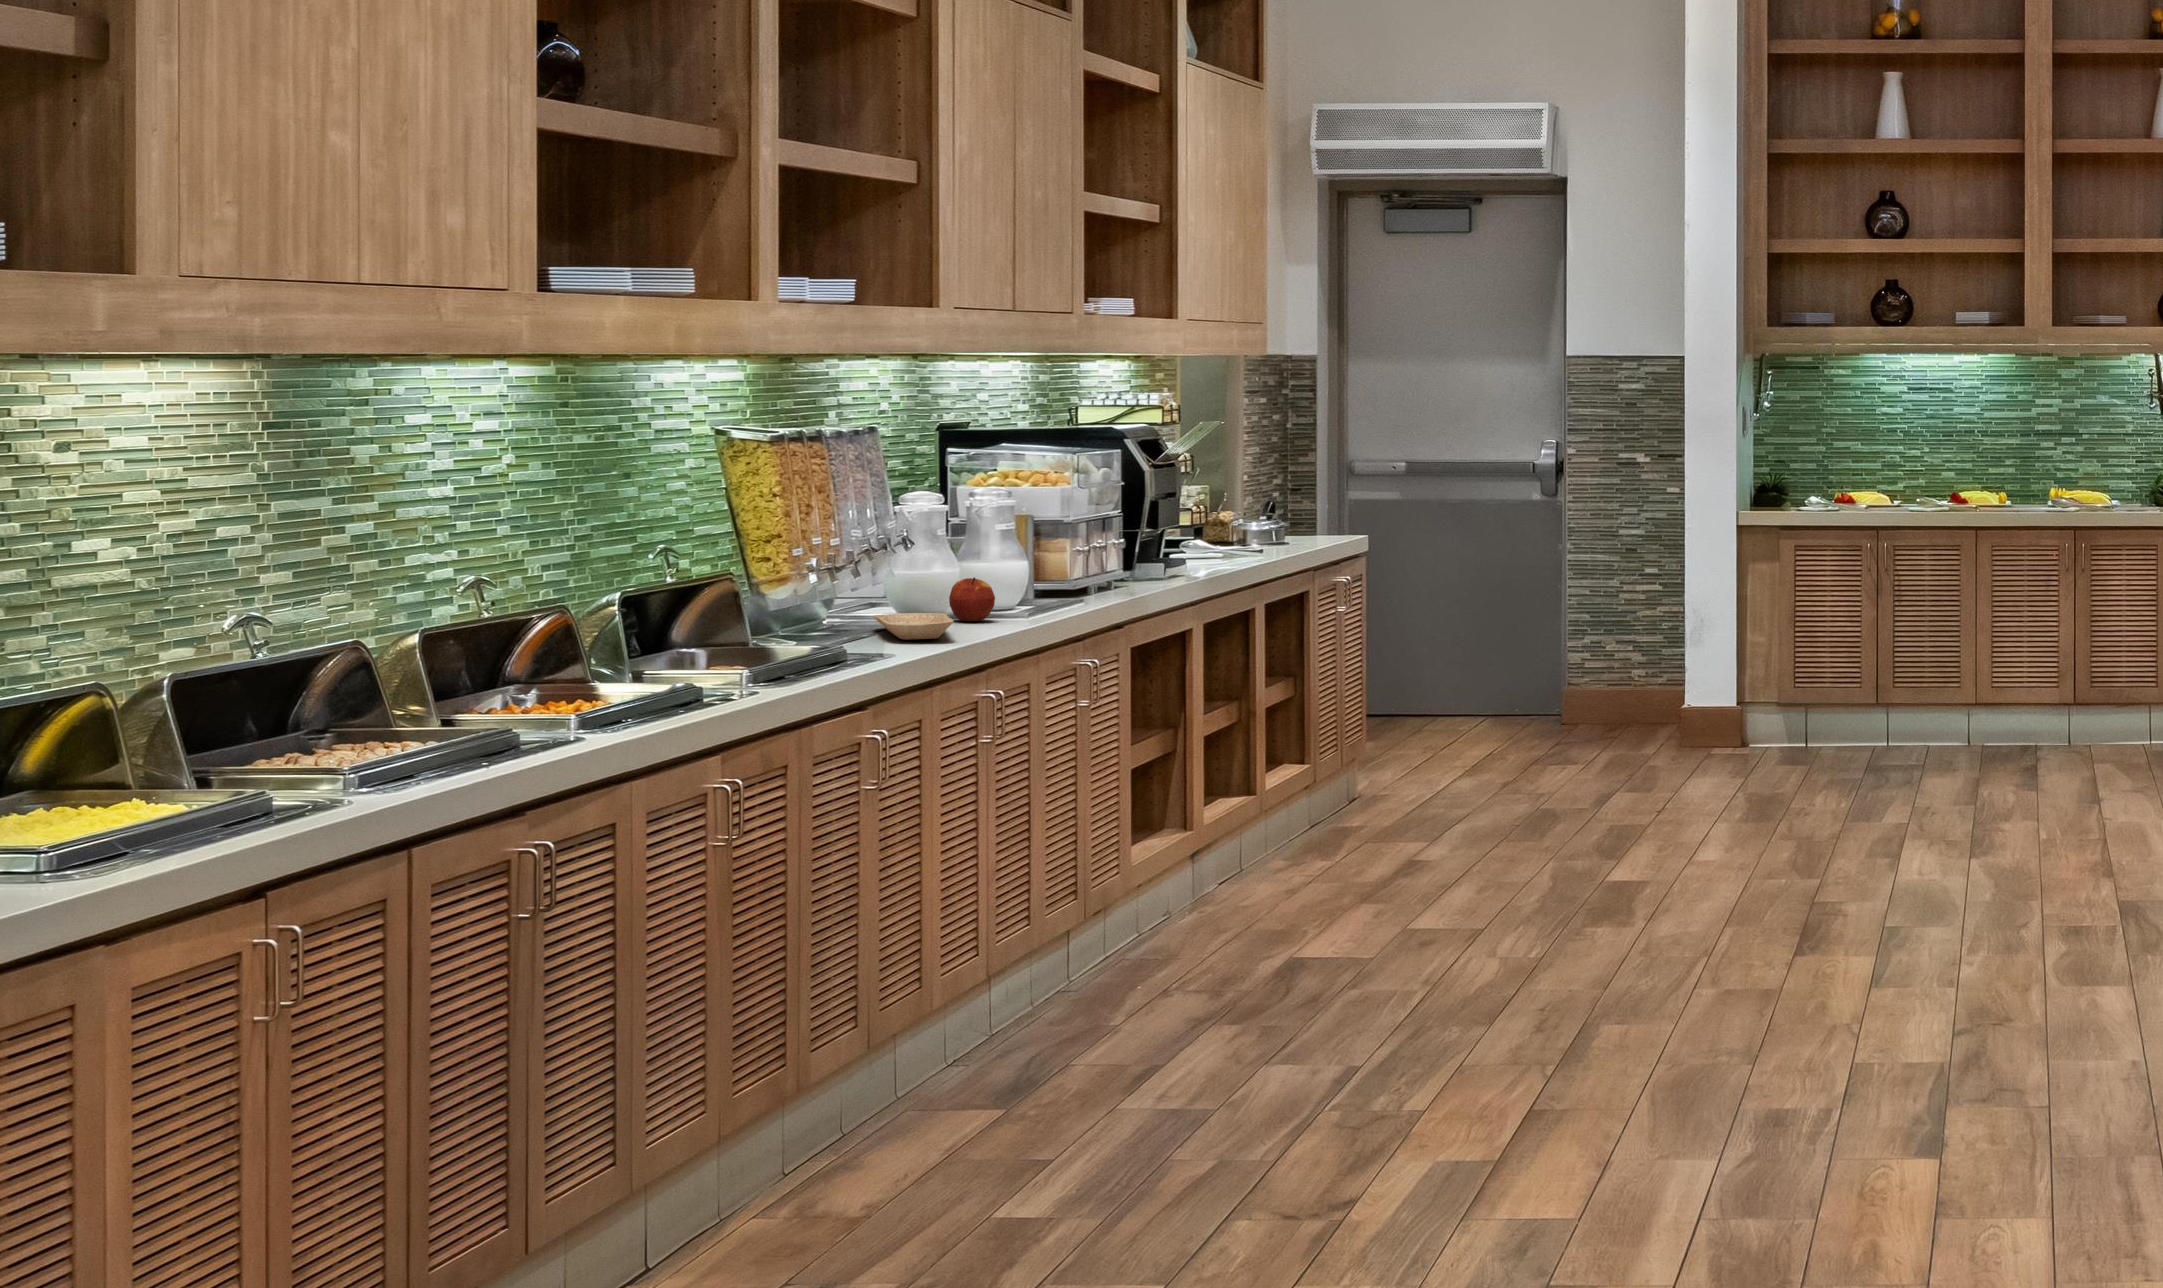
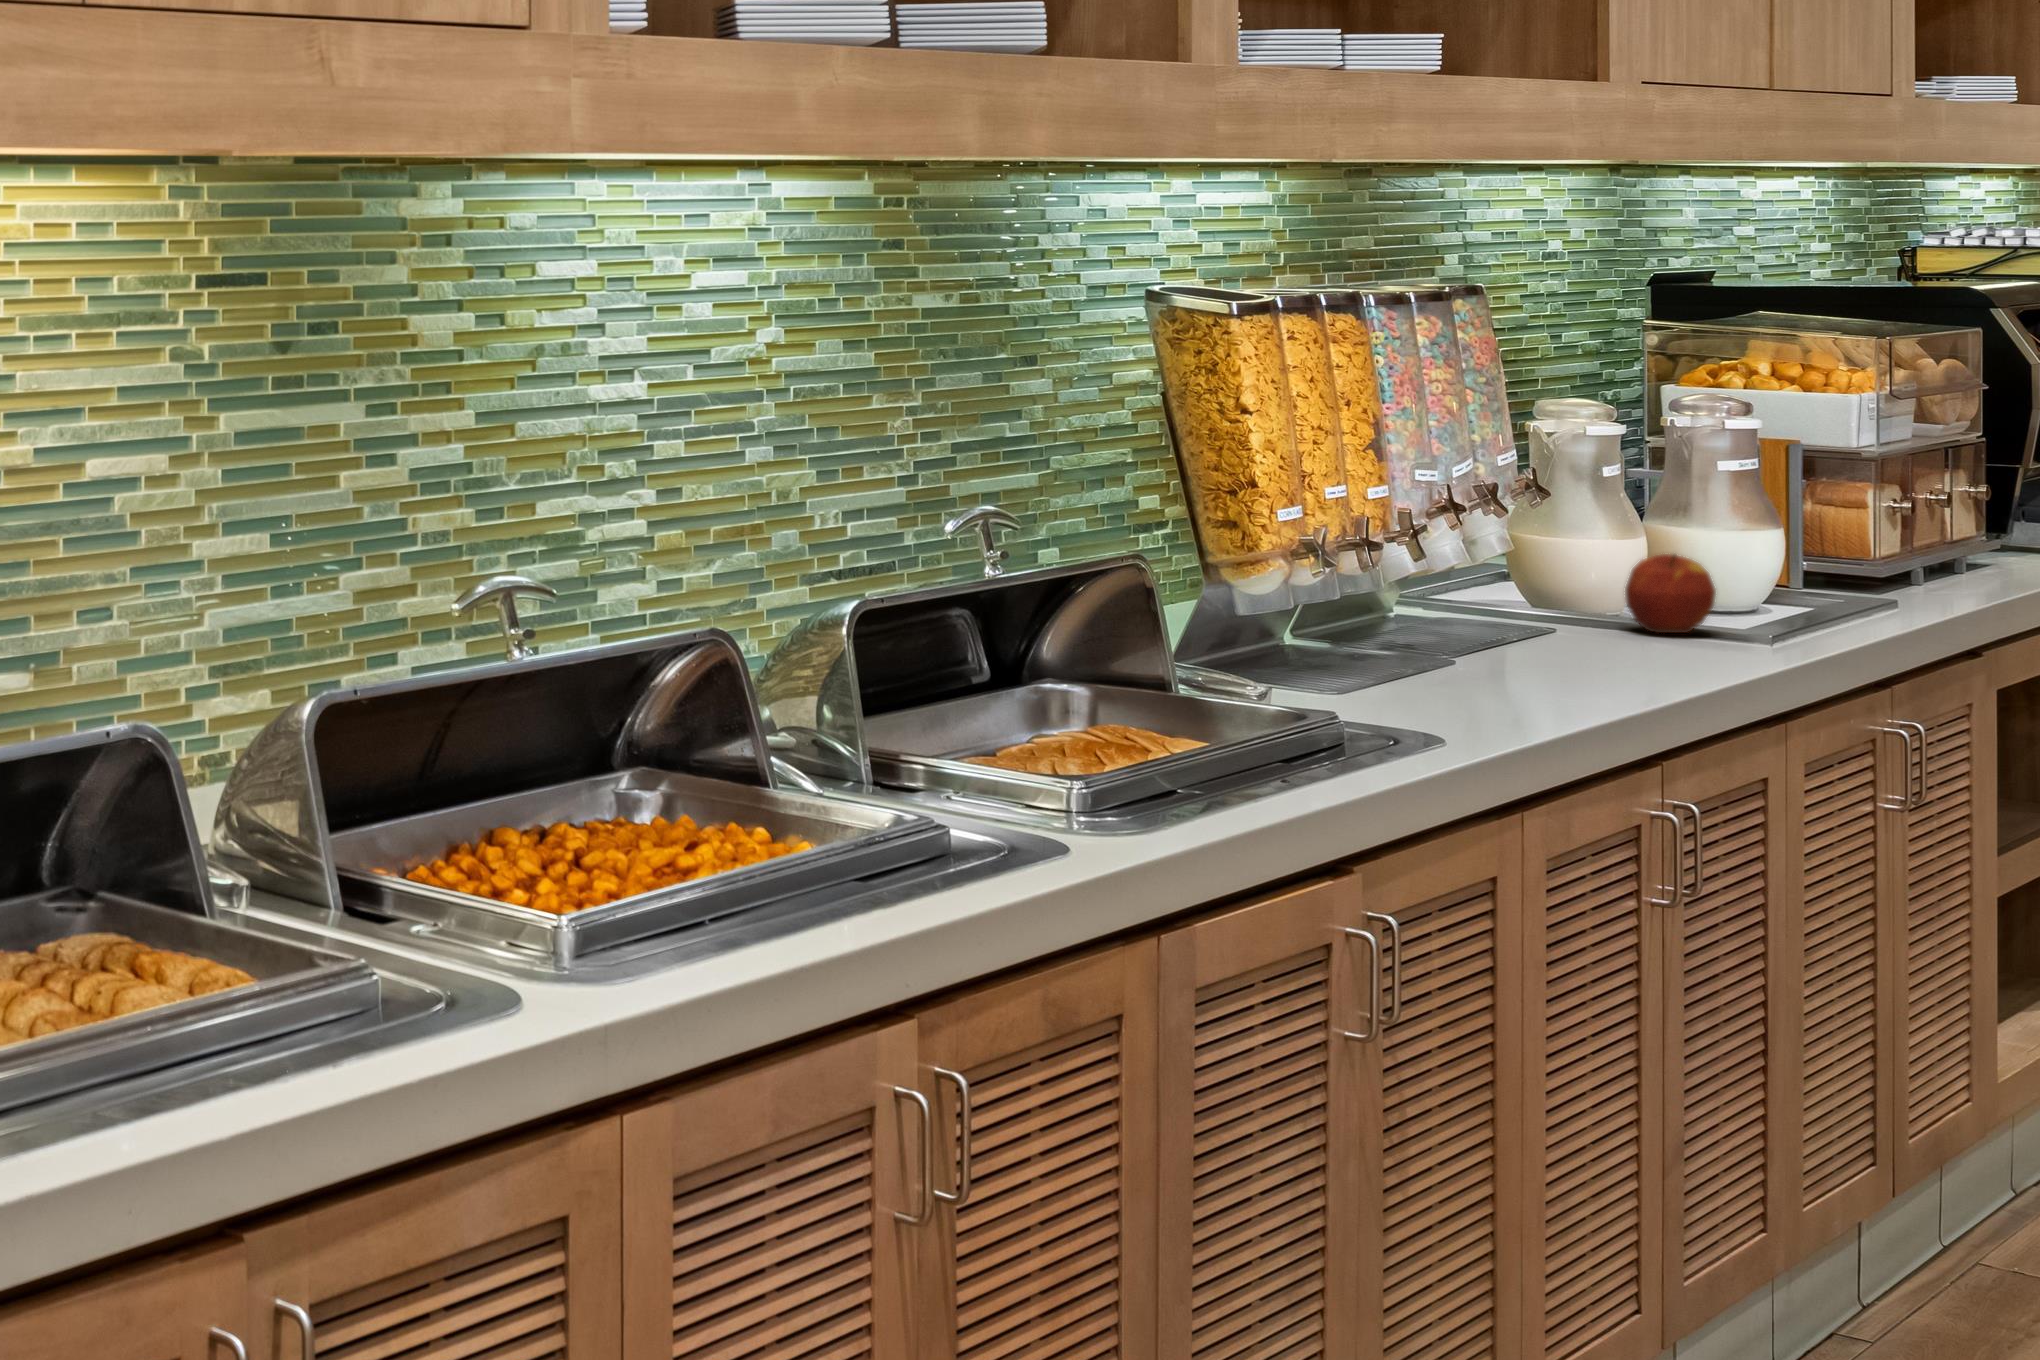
tray: present [873,613,954,640] -> none [1468,616,1614,673]

